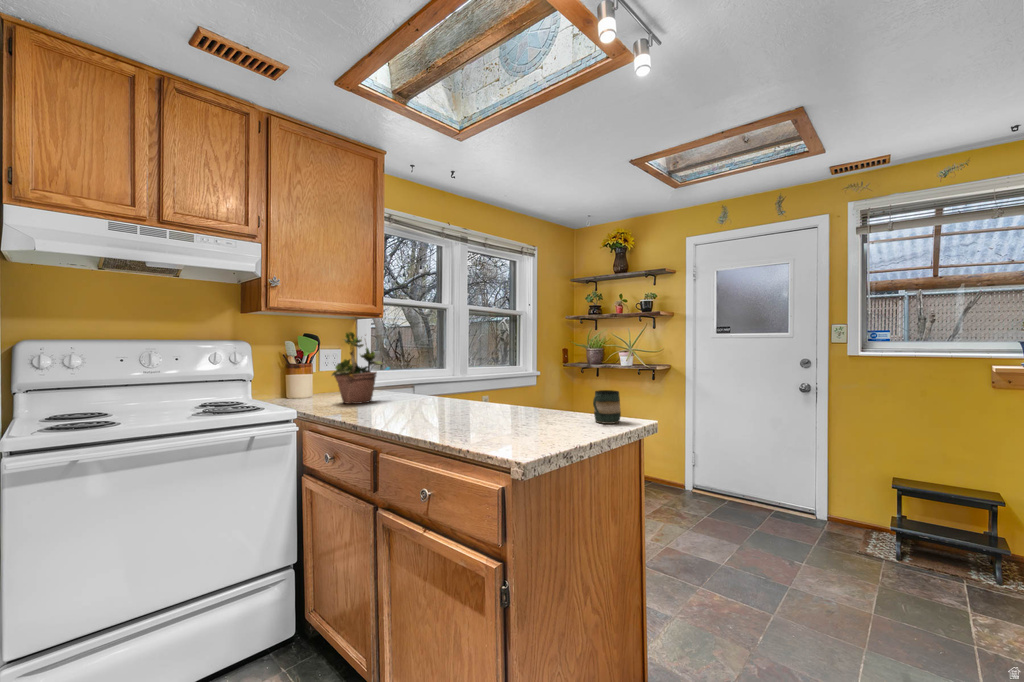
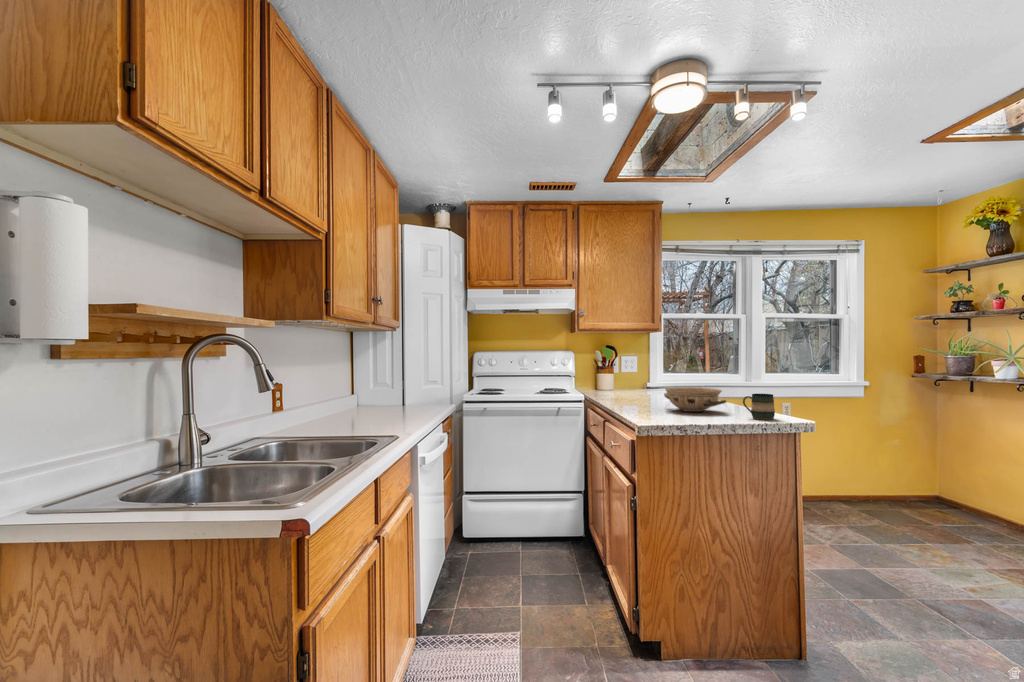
potted plant: present [332,332,383,404] -> none [612,340,650,395]
ceramic bowl: none [462,388,559,423] -> present [664,388,726,412]

